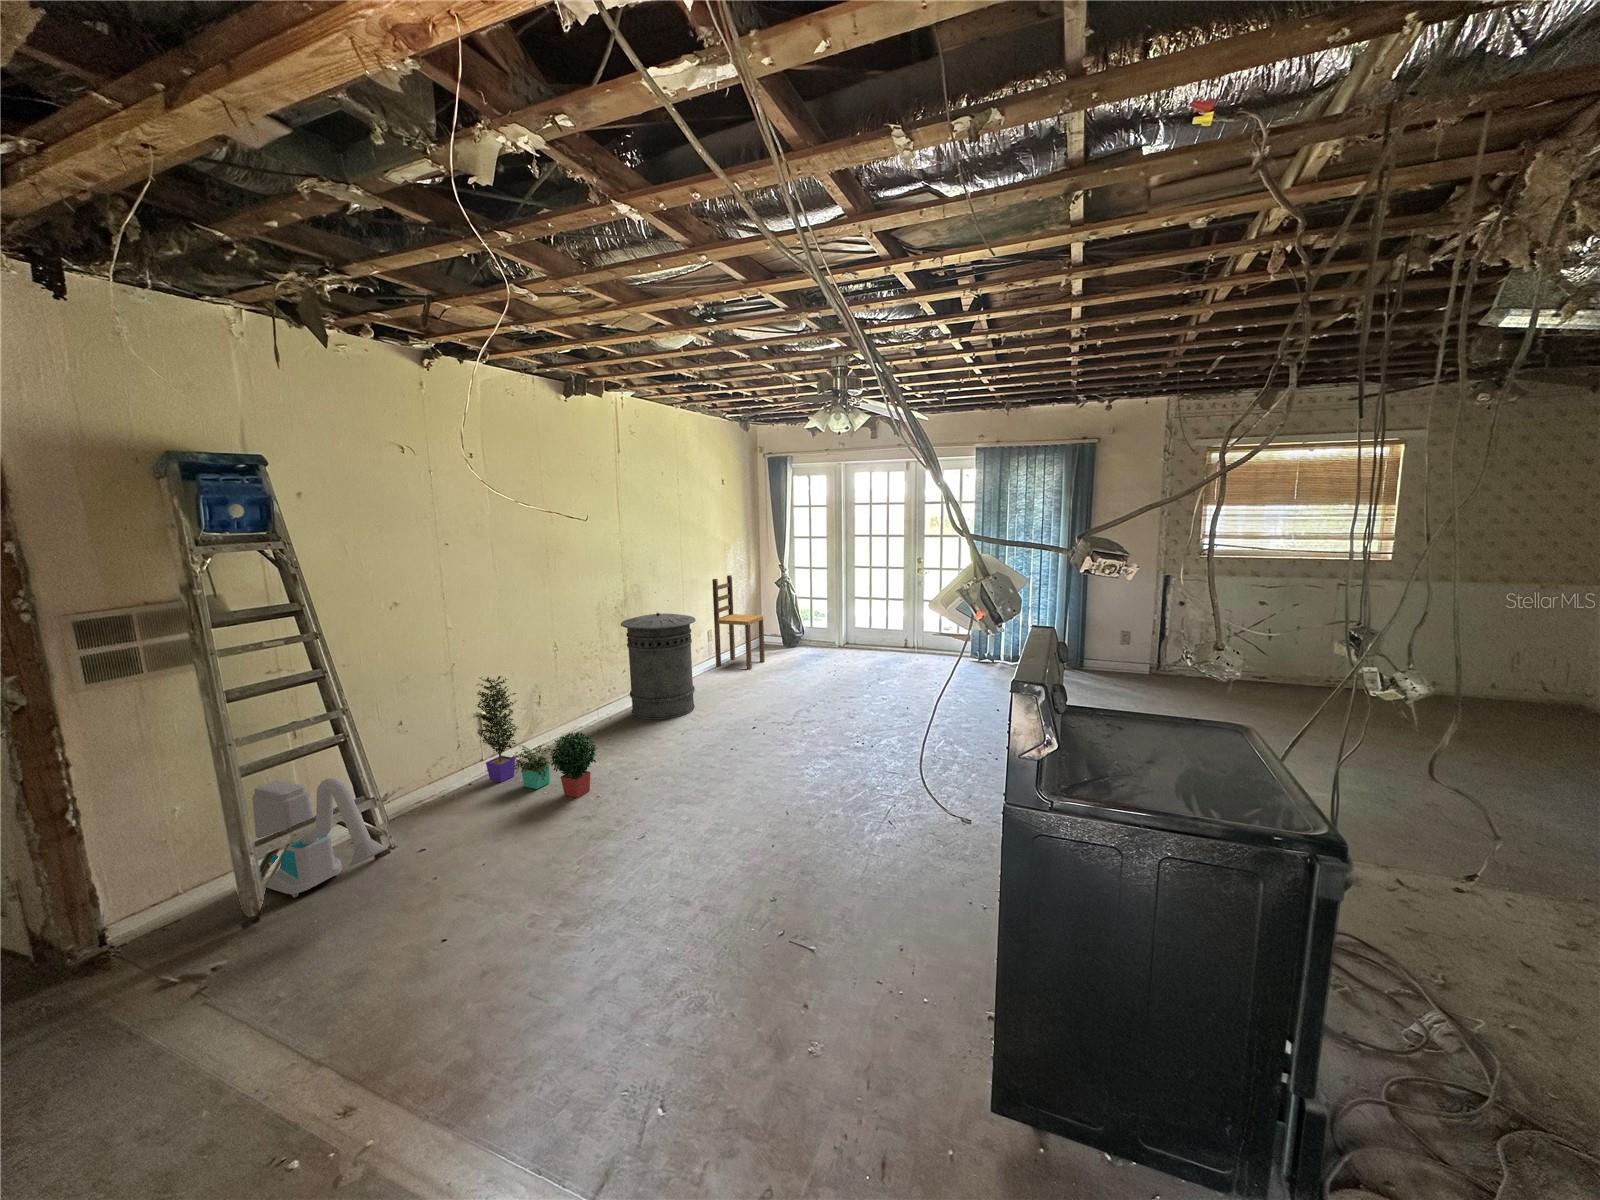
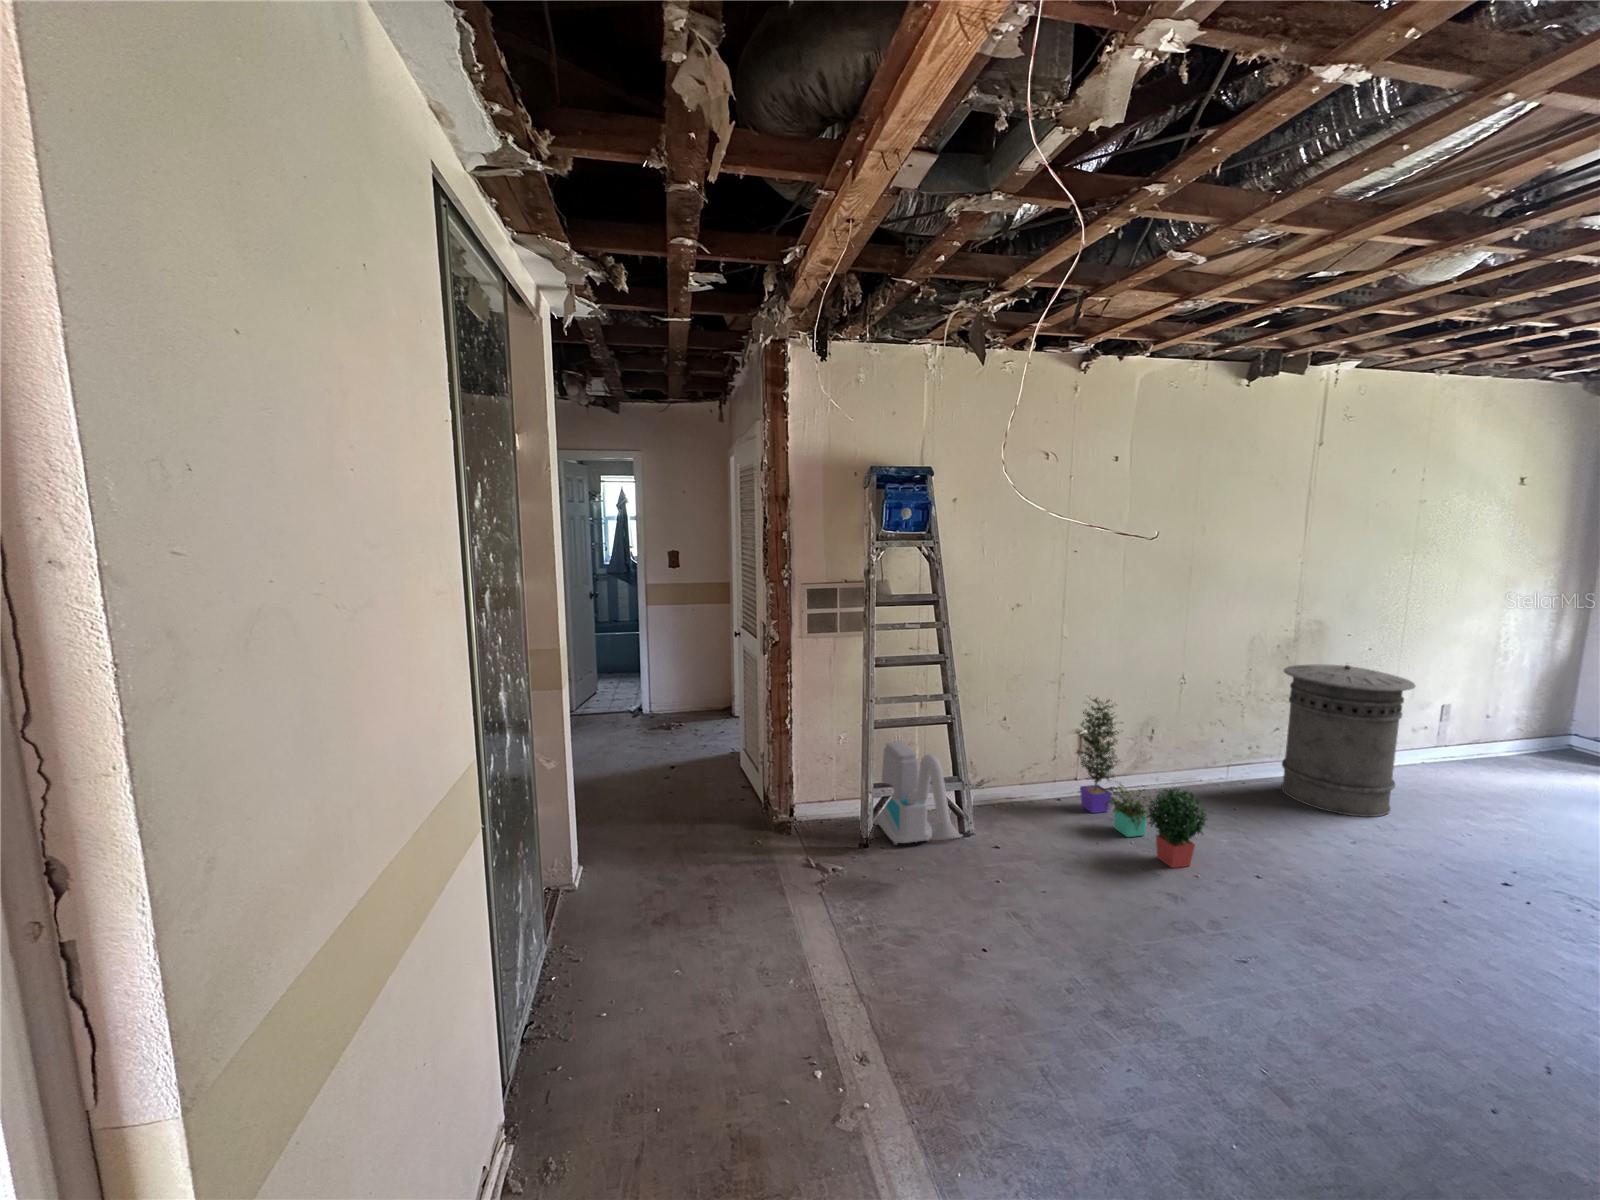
chair: present [712,575,765,670] -> none [1451,628,1576,784]

